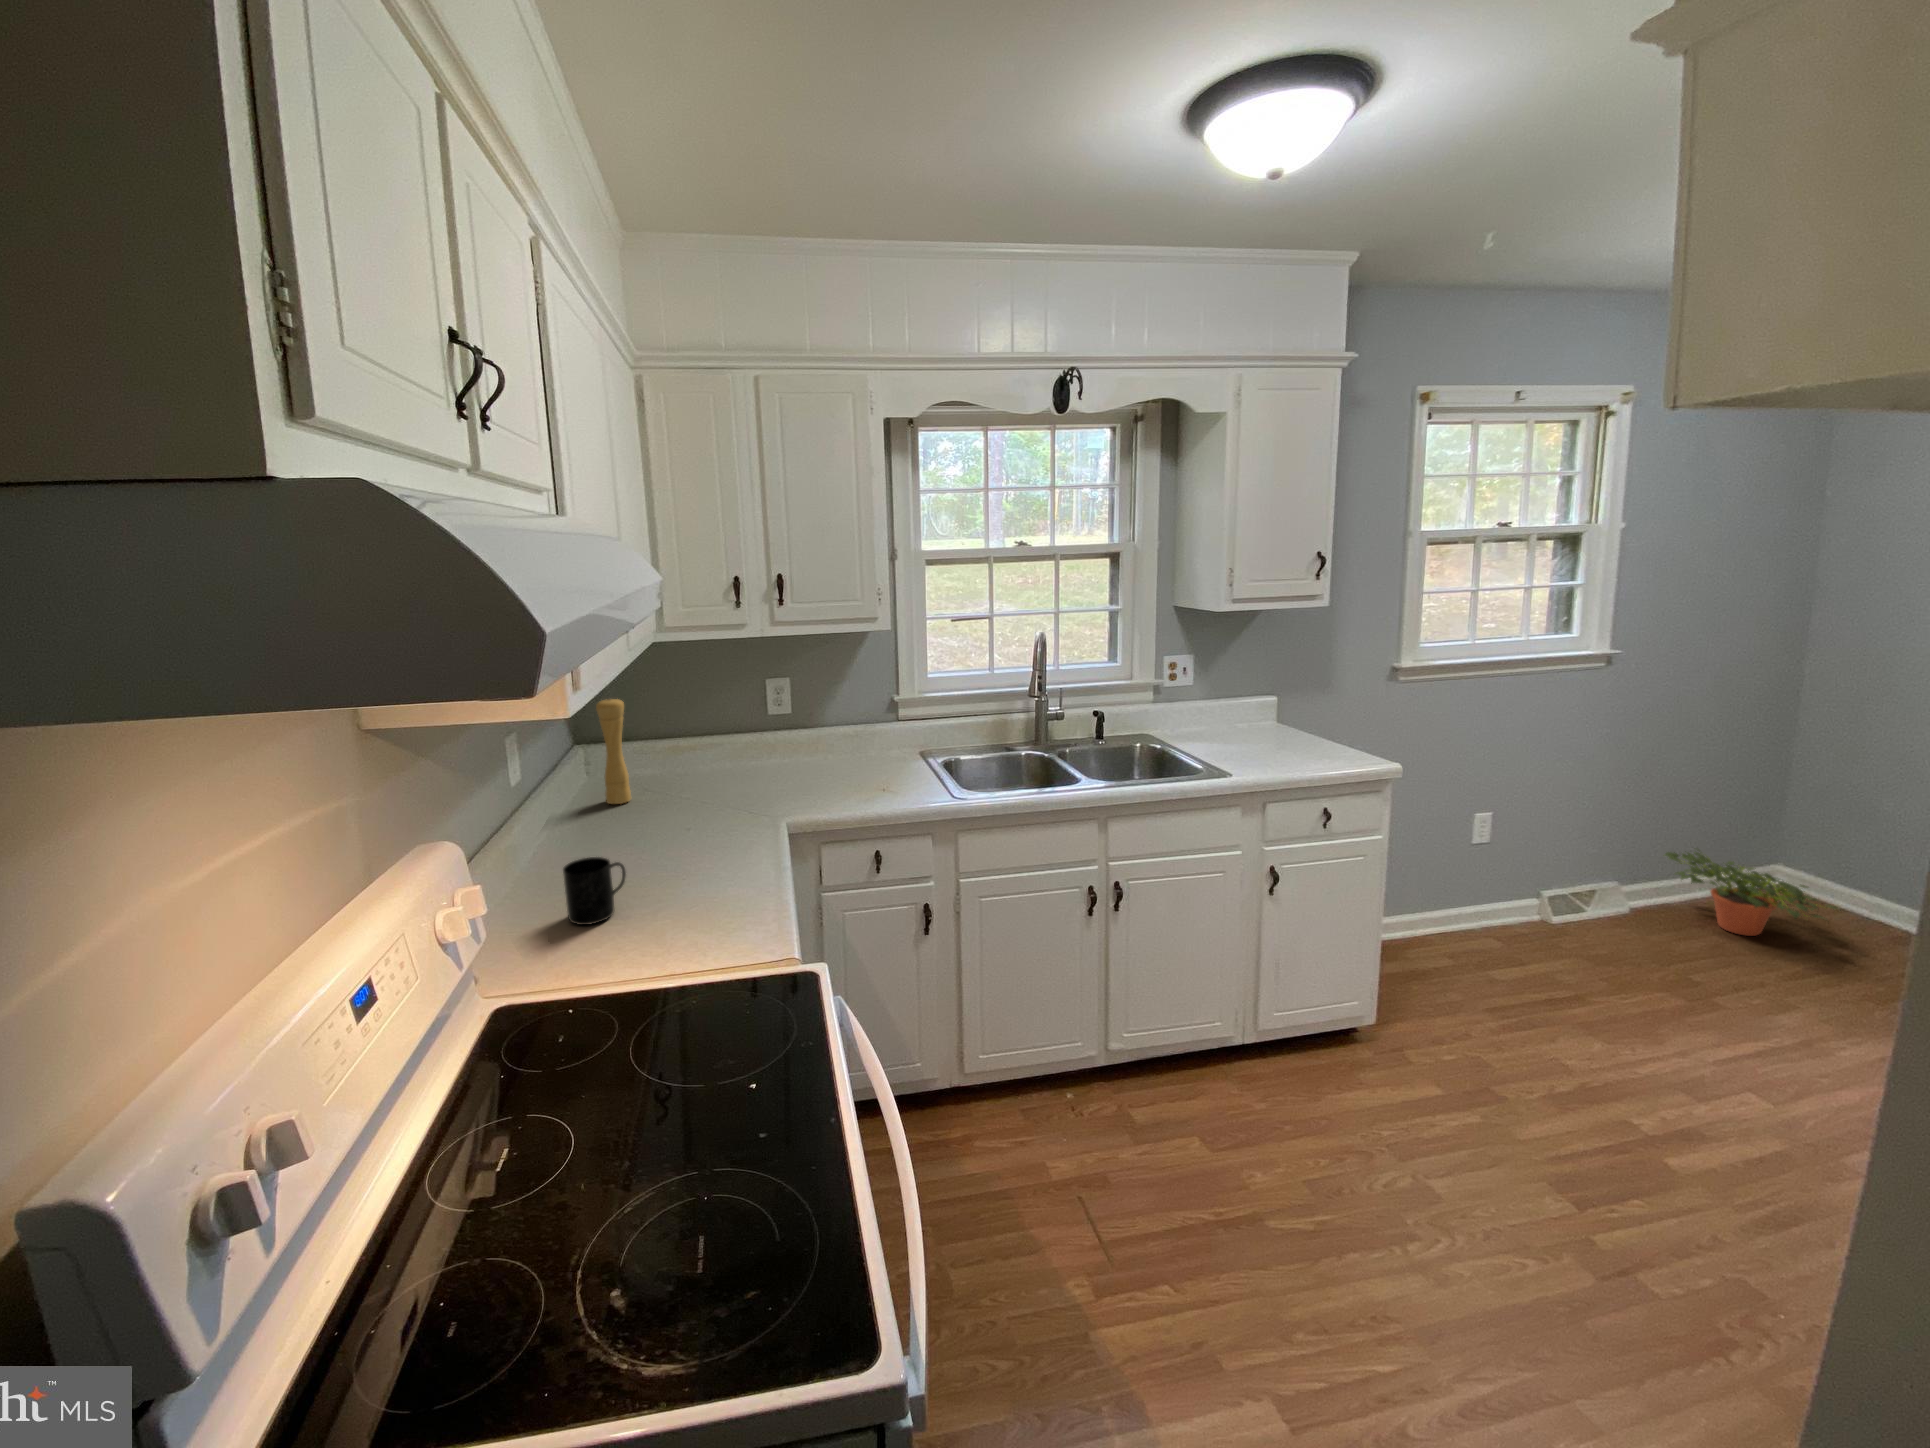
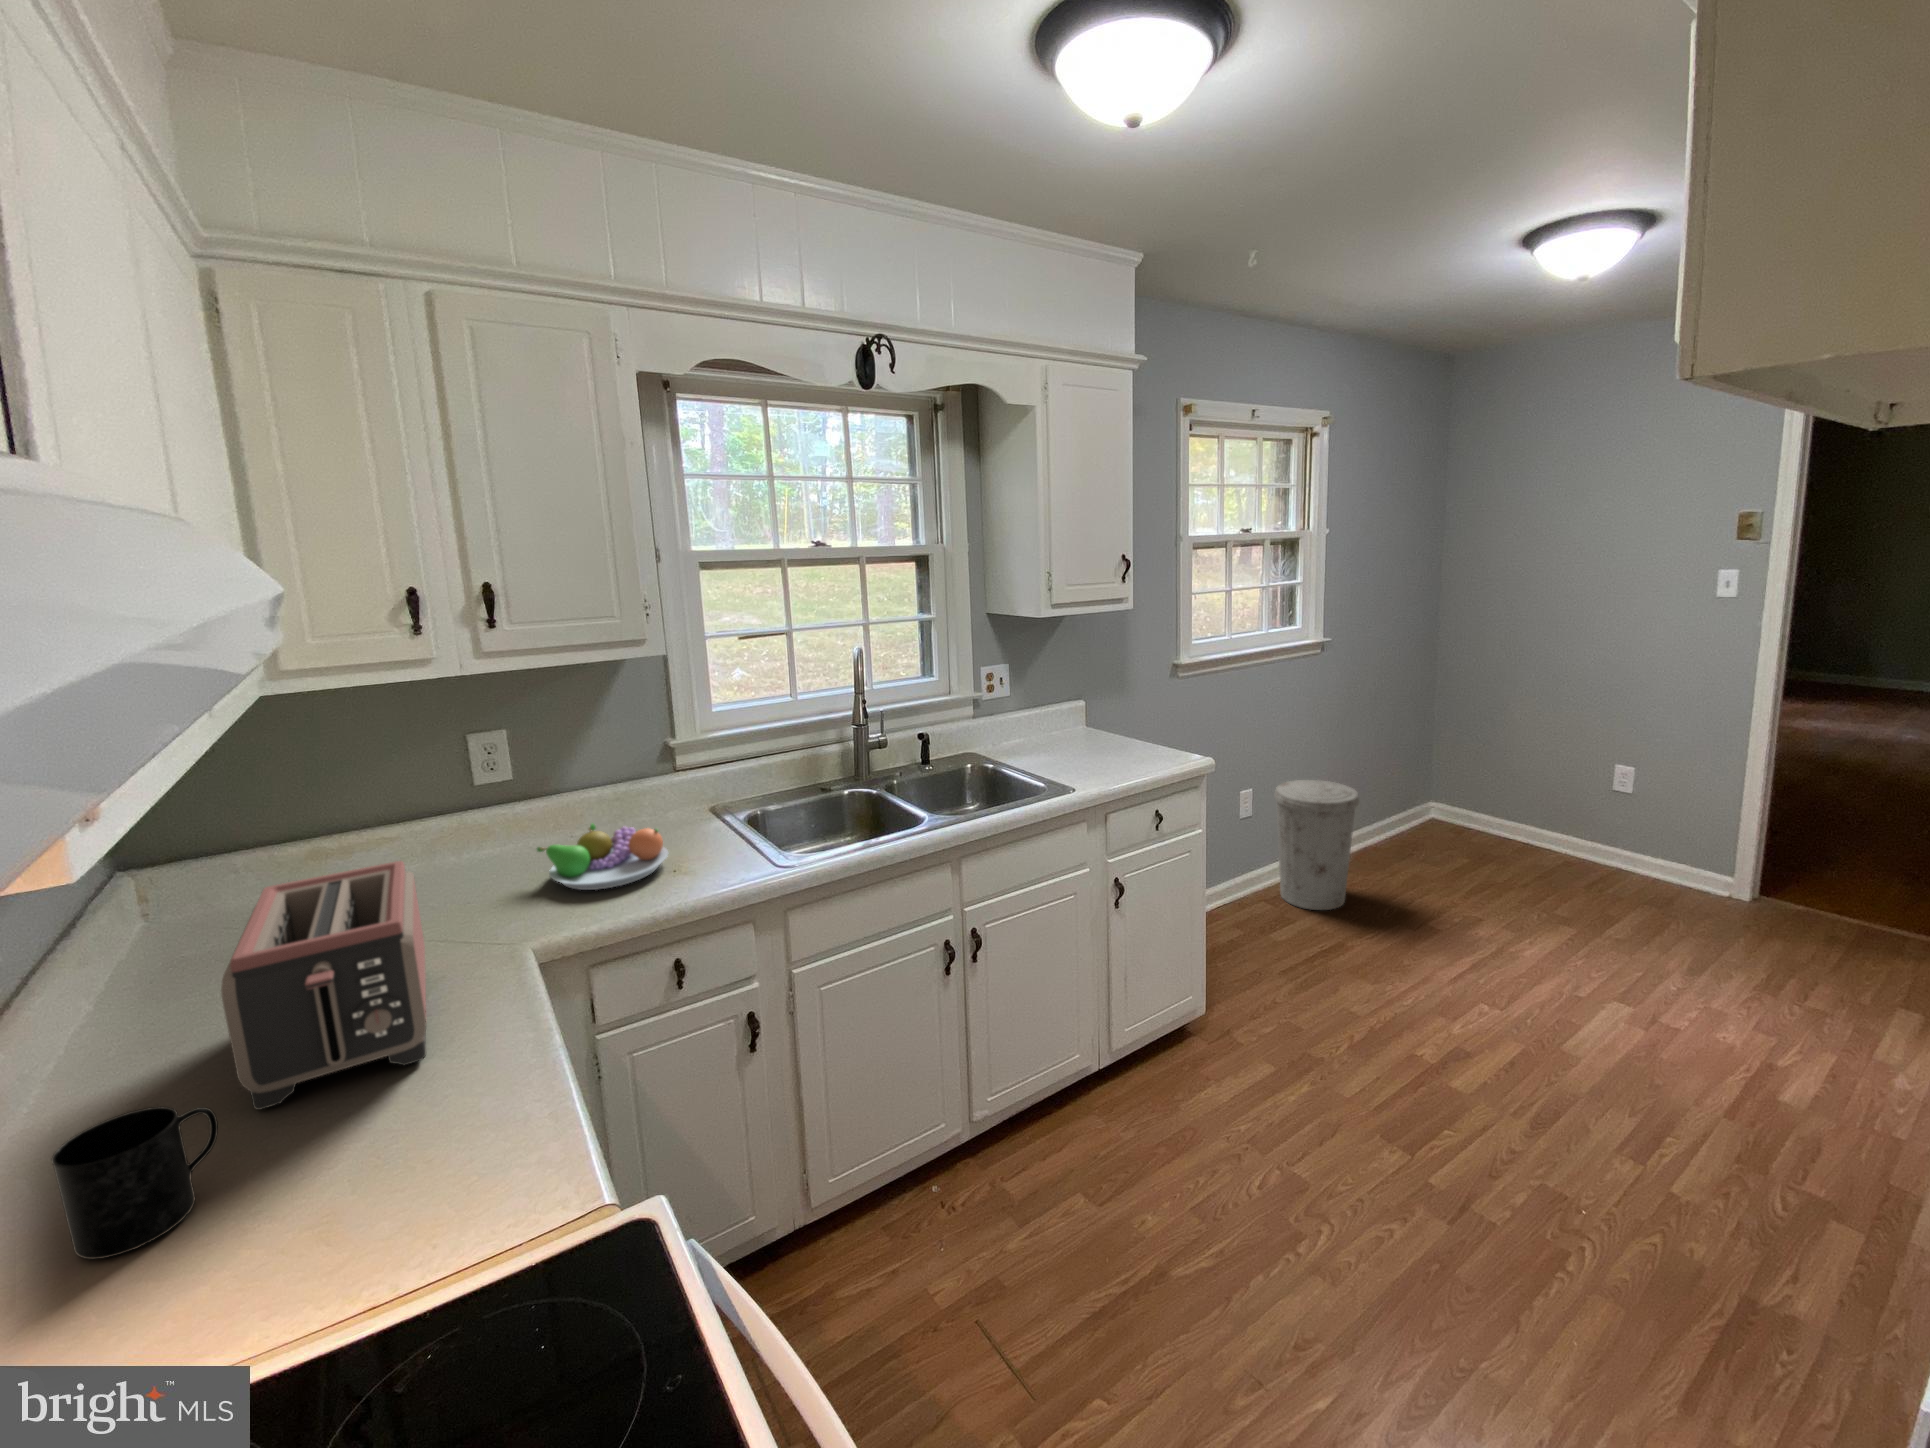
pepper mill: present [596,698,631,804] -> none [141,793,231,970]
fruit bowl: none [798,749,882,795] -> present [537,823,669,890]
toaster: none [630,753,727,878] -> present [221,861,427,1110]
trash can: none [1513,807,1627,957] -> present [1275,780,1359,910]
potted plant: present [1663,849,1841,936] -> none [1368,799,1485,866]

